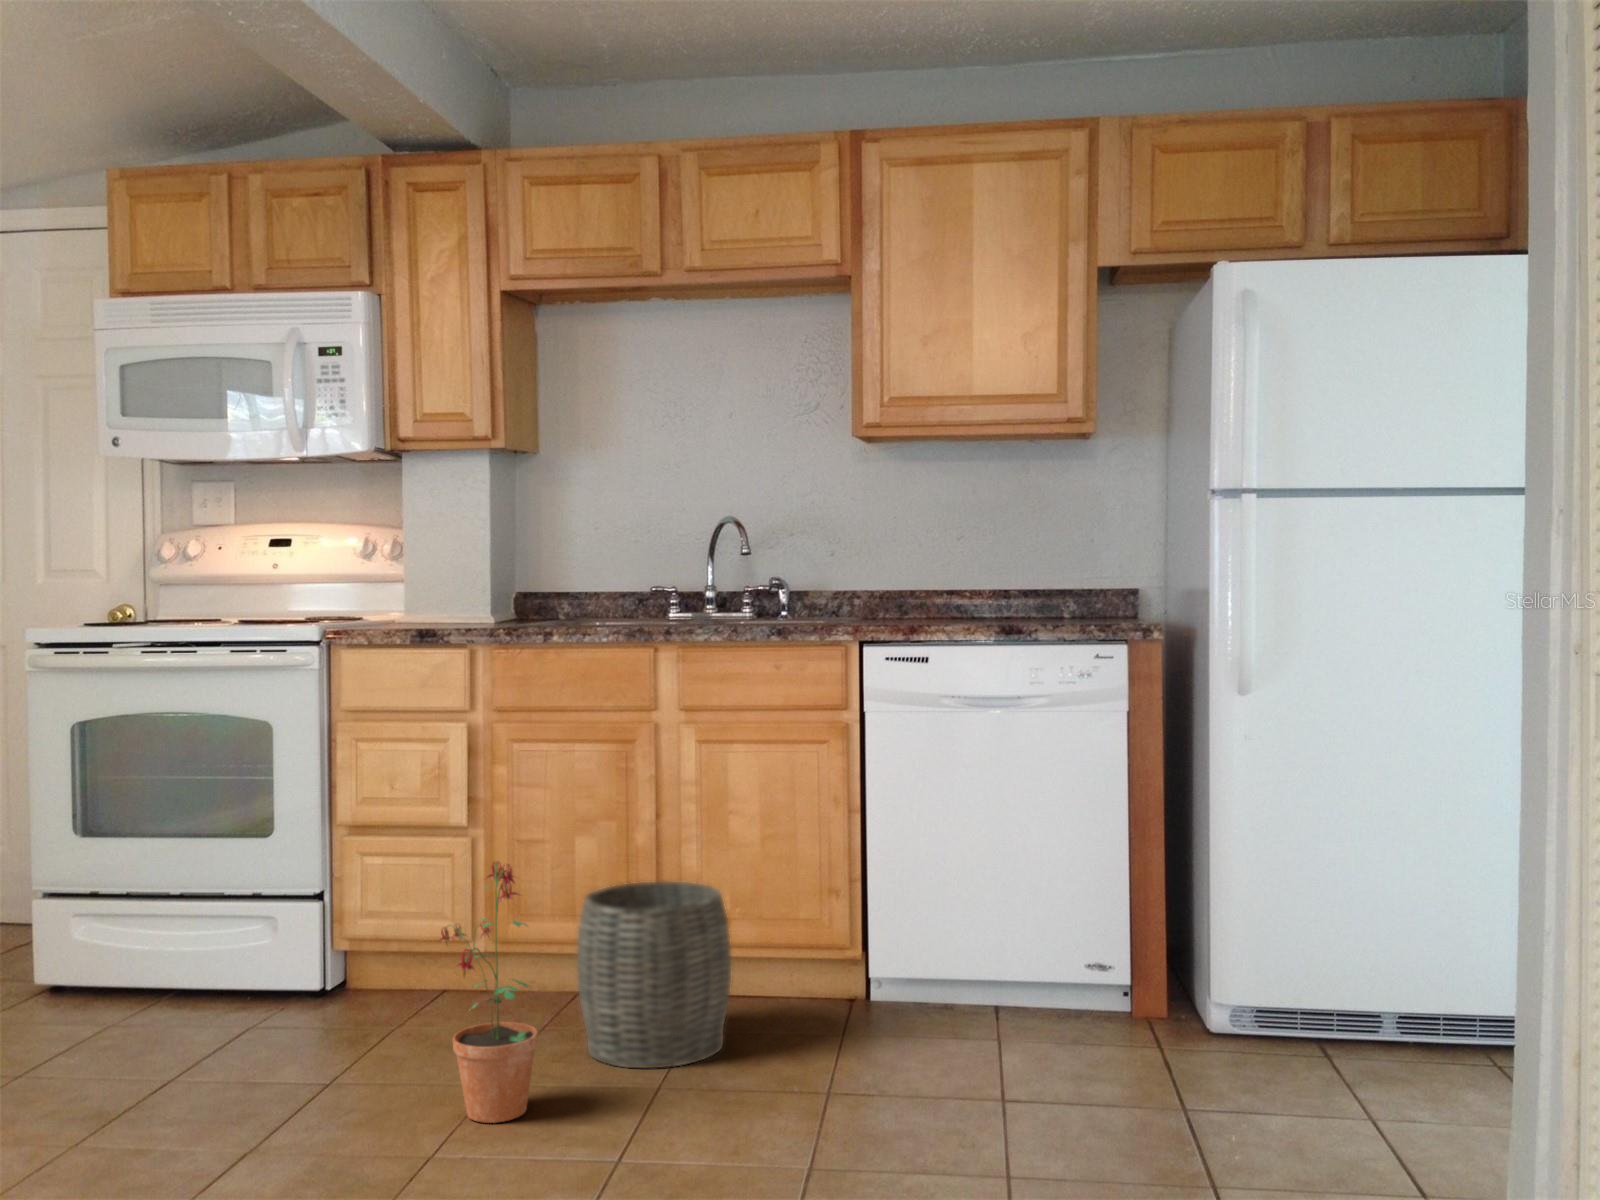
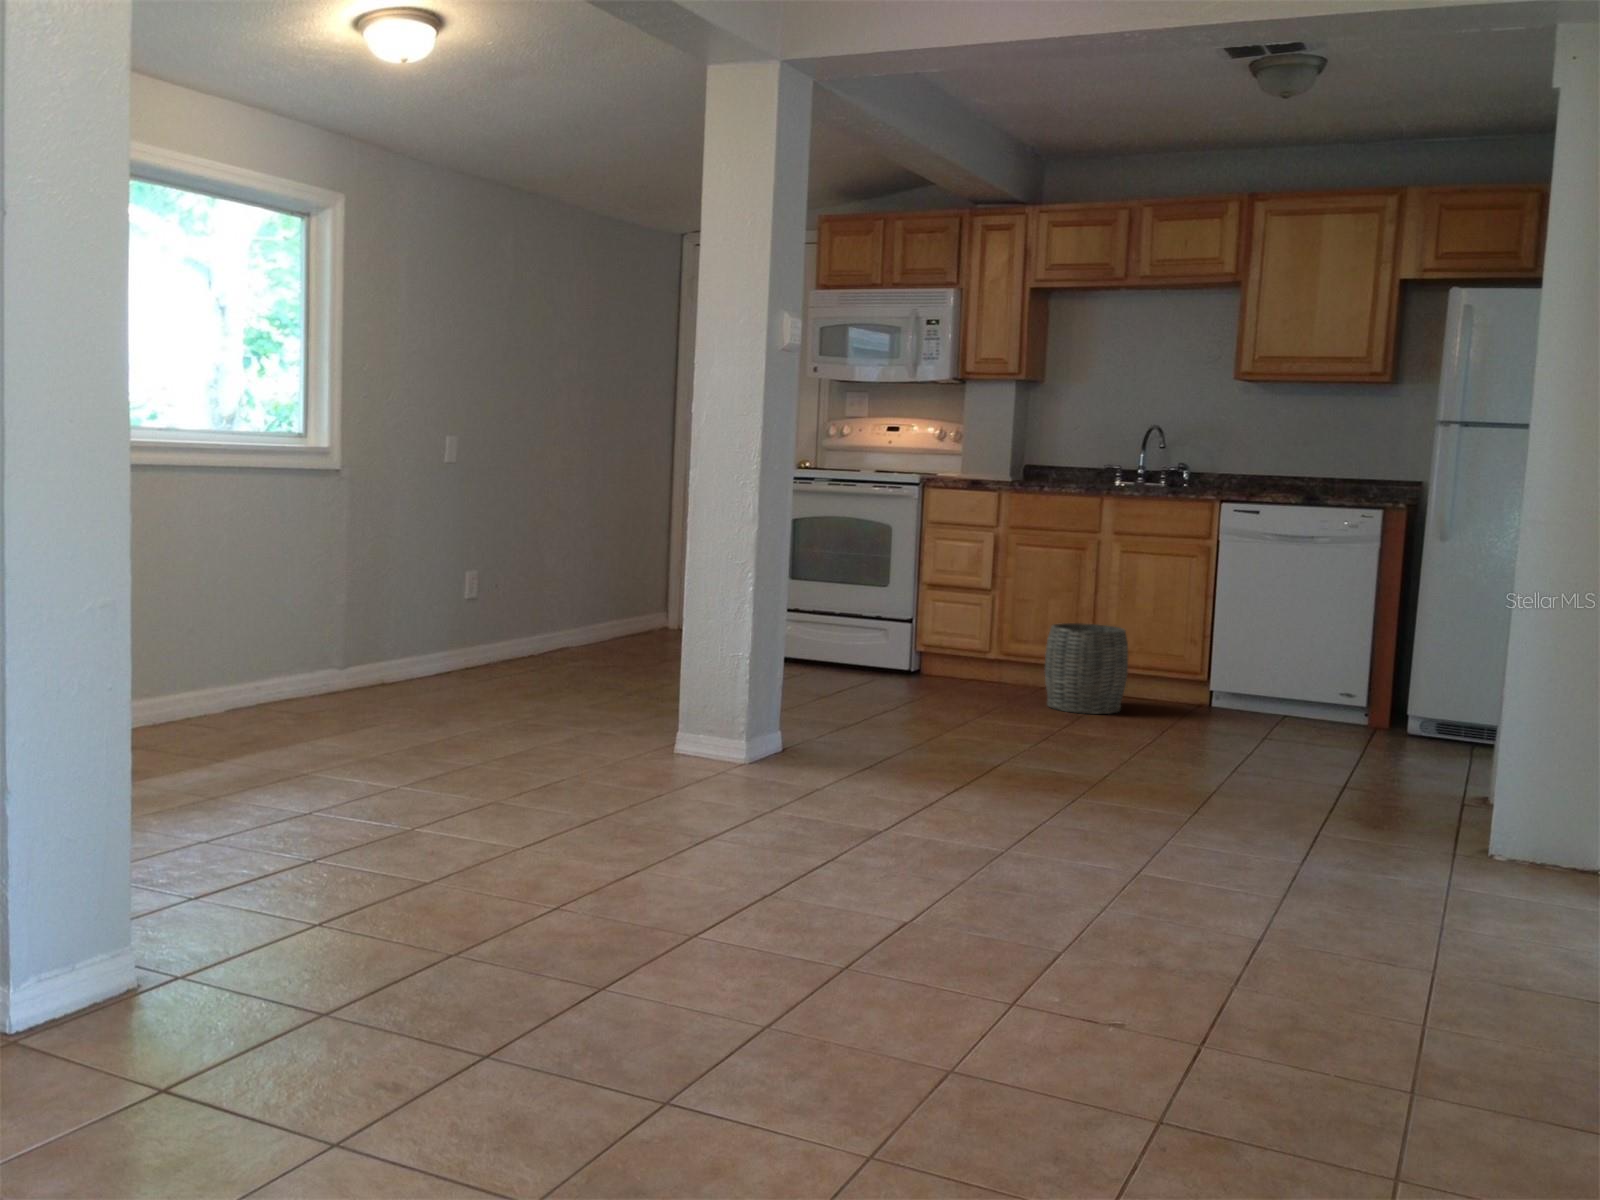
potted plant: present [440,861,538,1123] -> none [976,595,1024,718]

